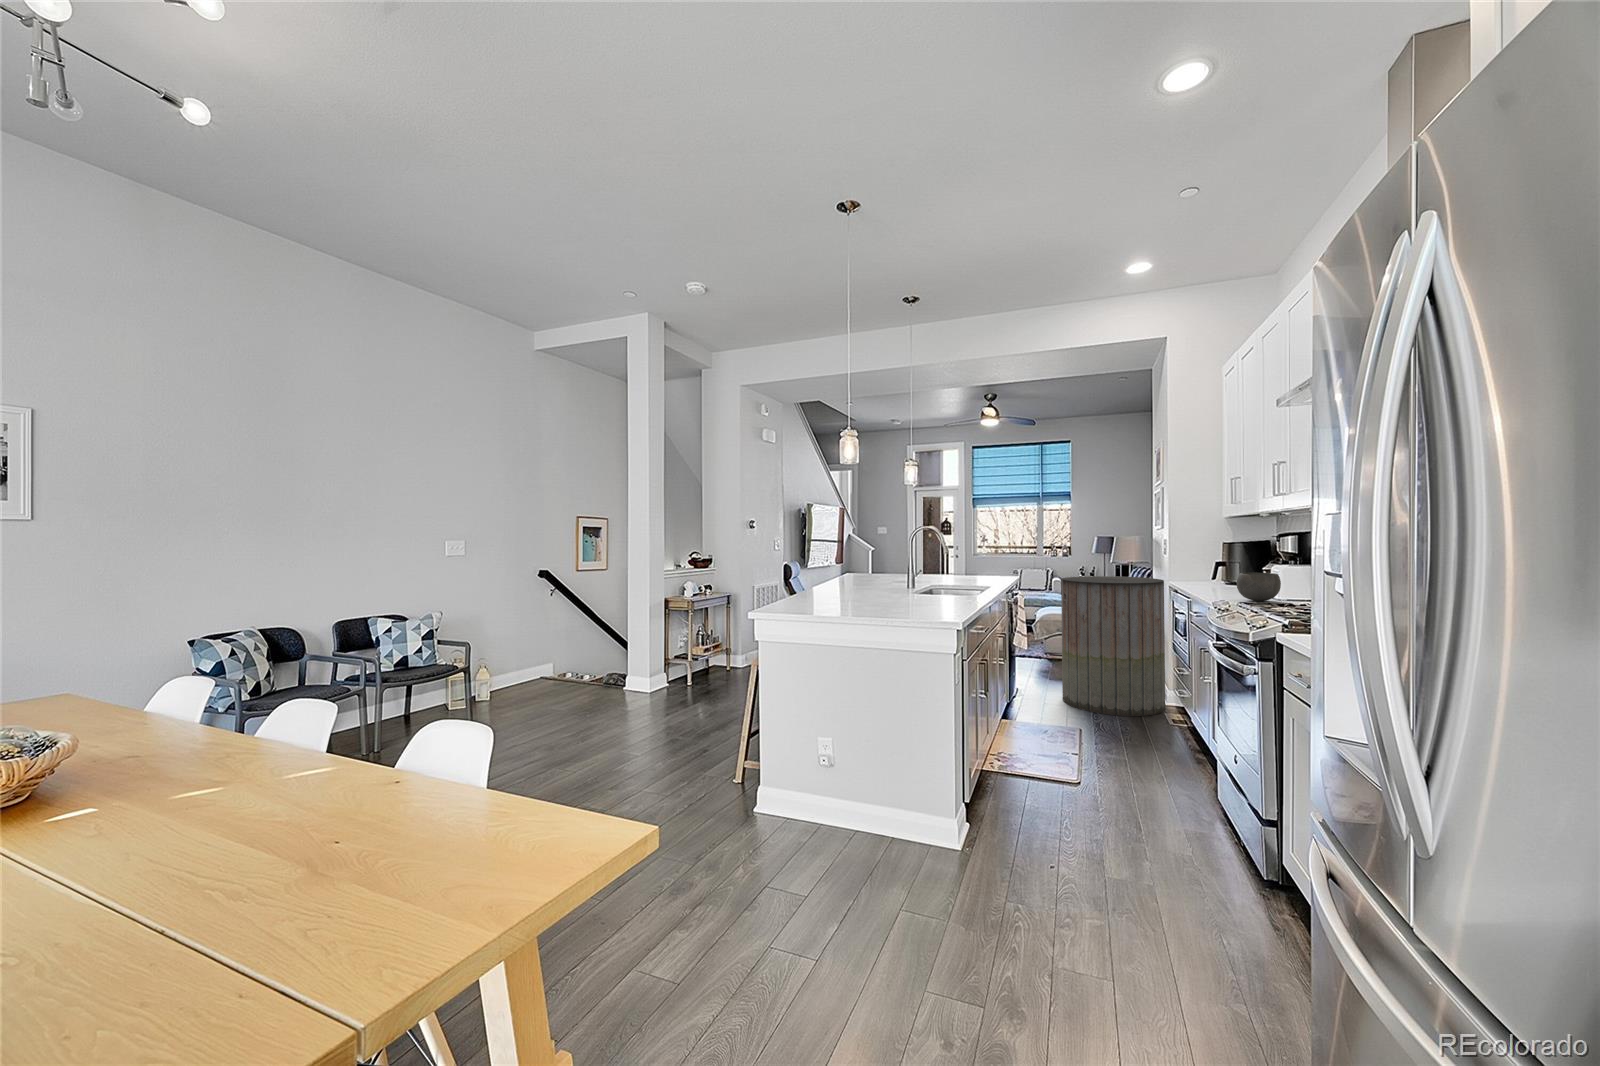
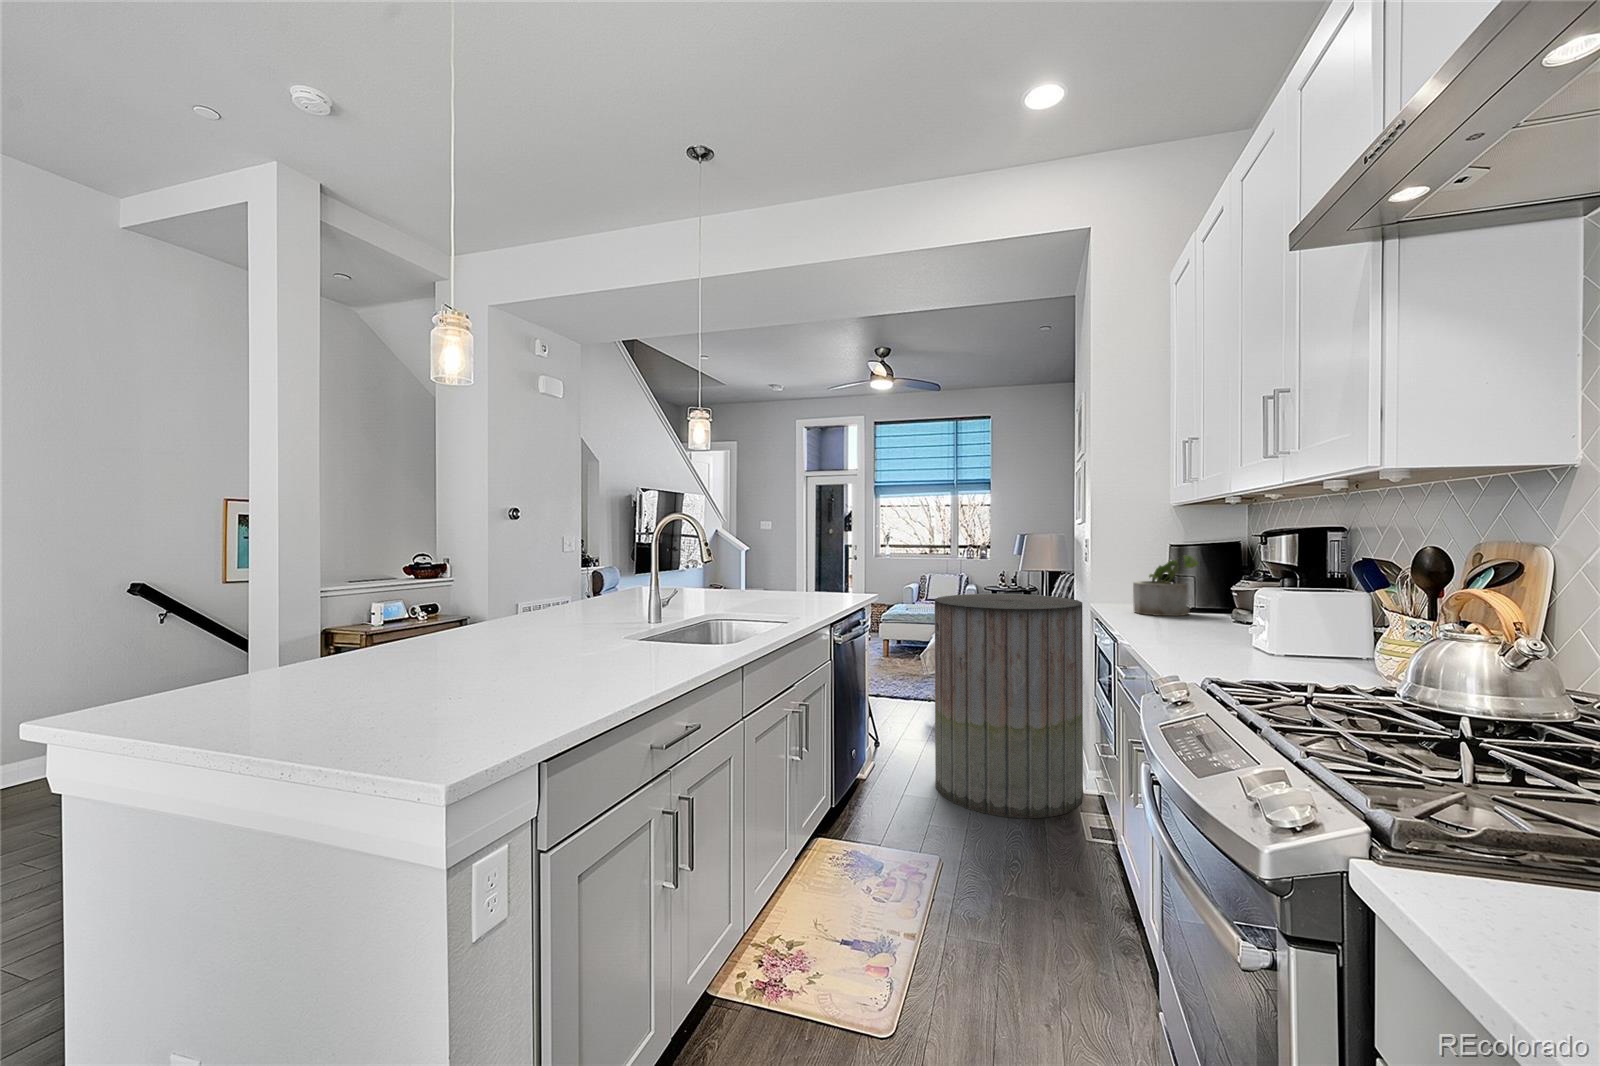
potted plant: none [1199,548,1246,587] -> present [1133,555,1198,616]
ceramic bowl: present [1237,573,1281,601] -> none [1193,605,1273,661]

